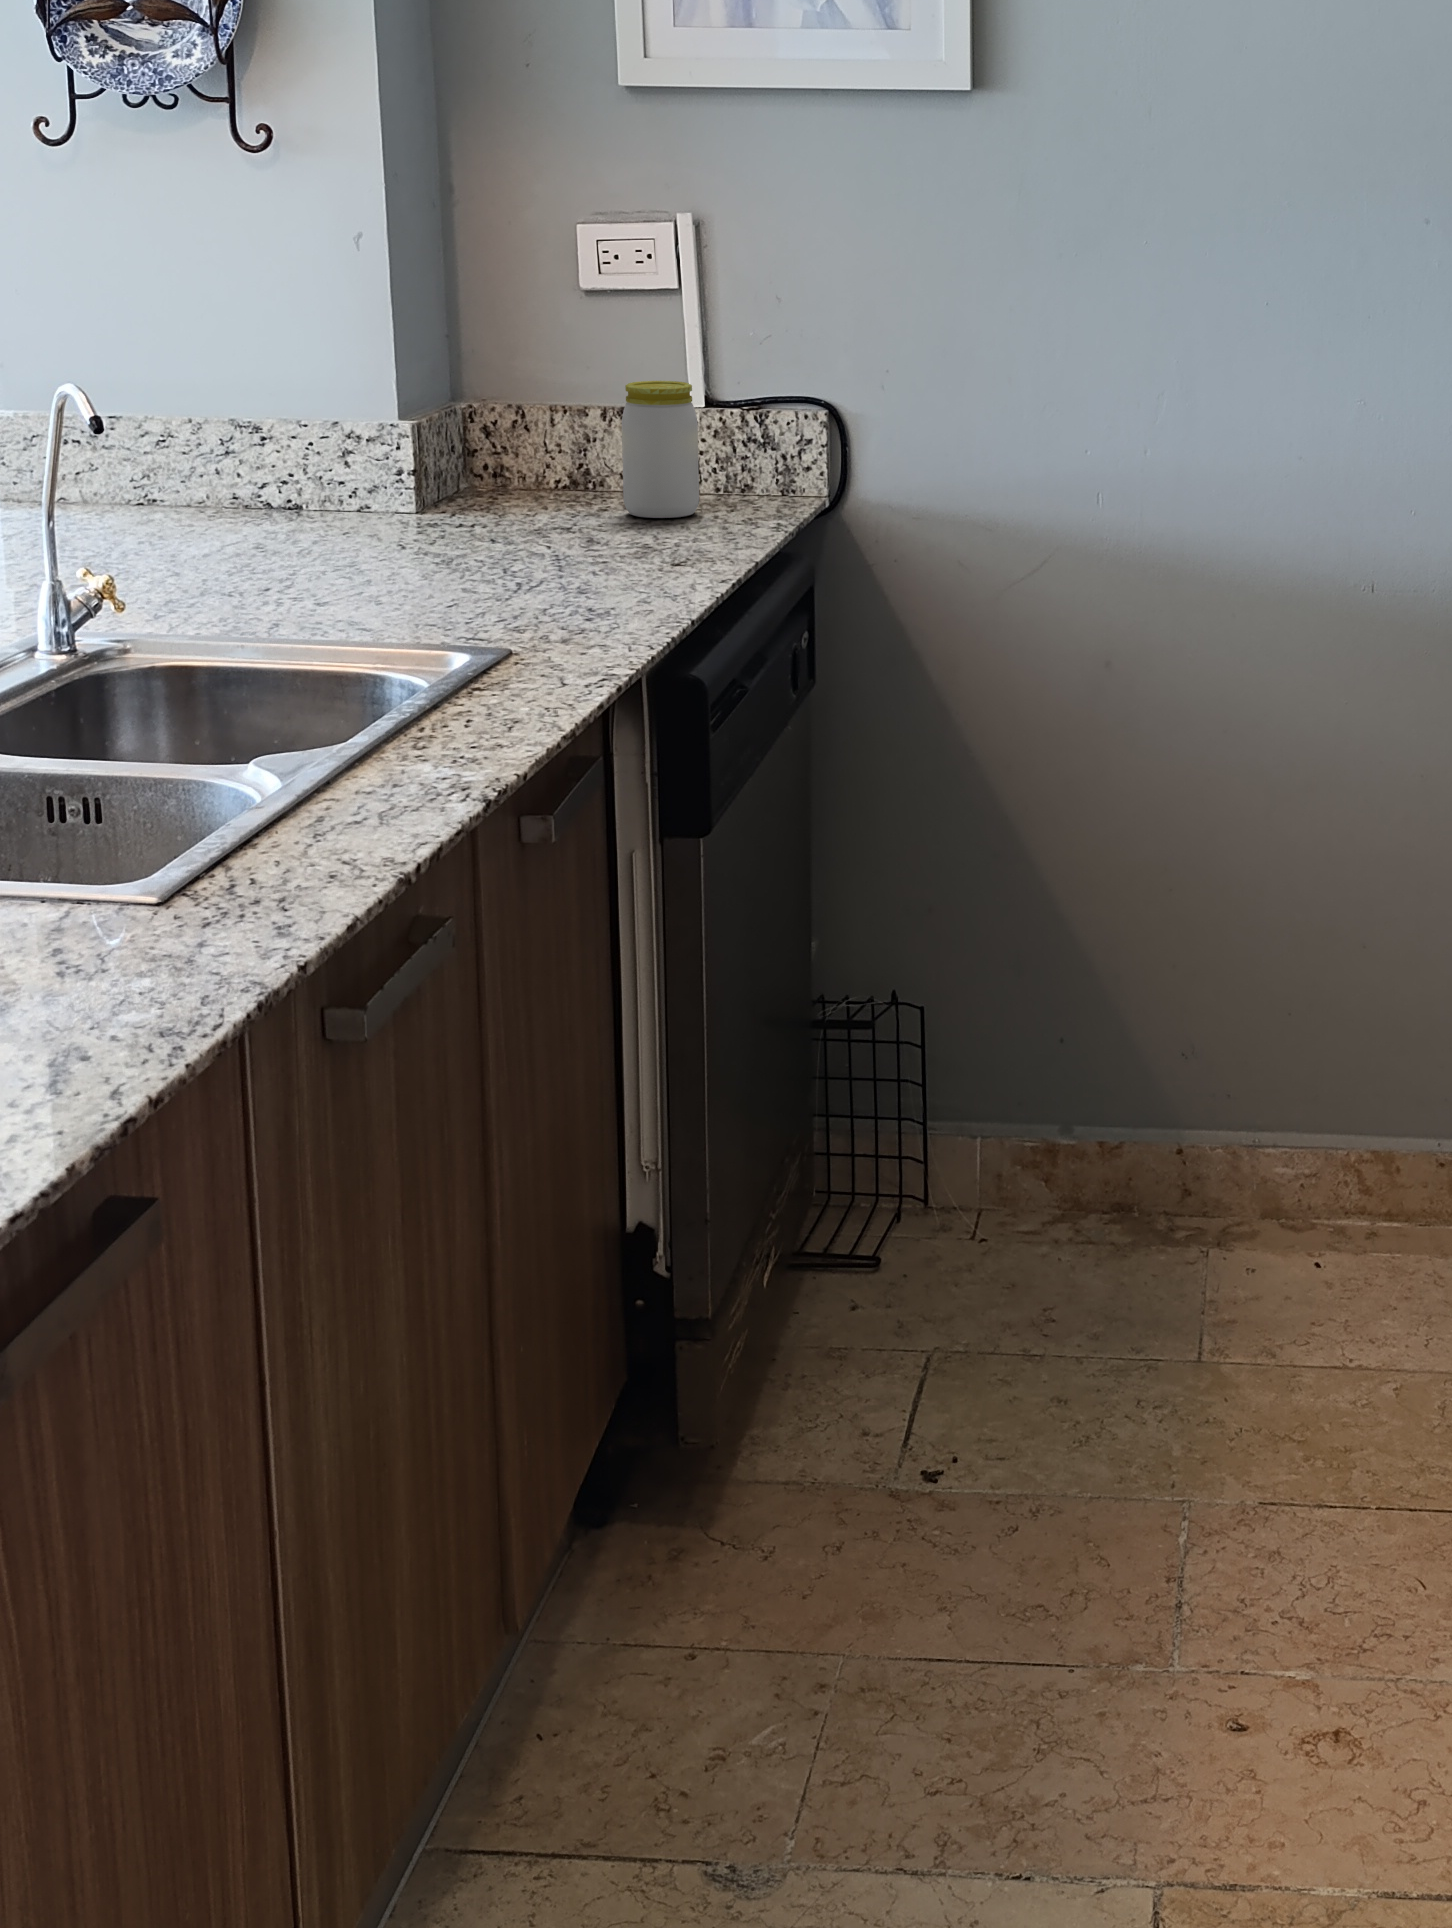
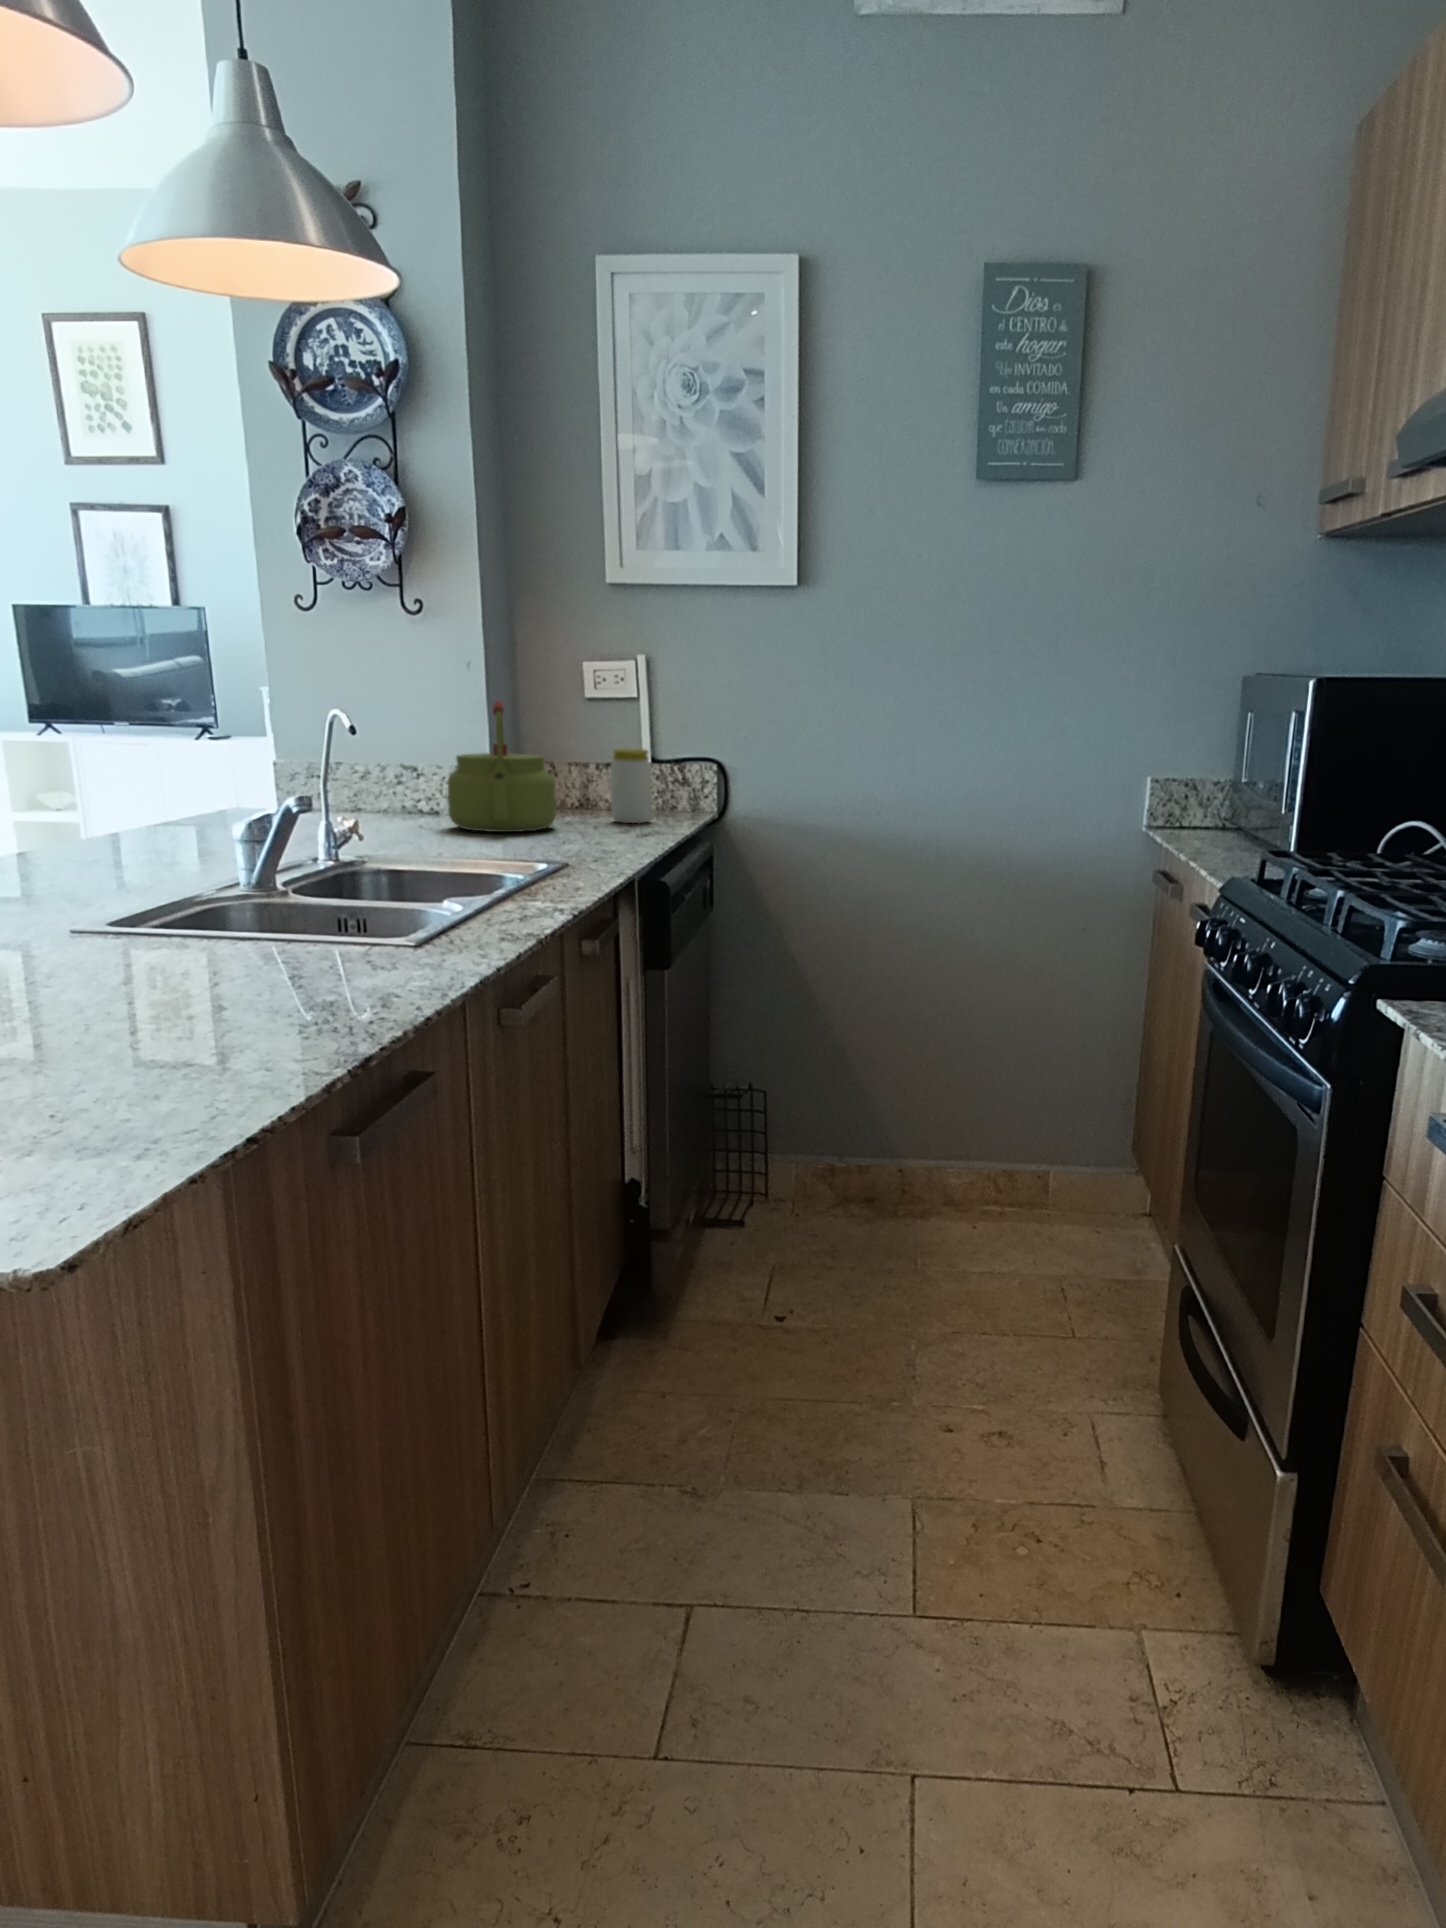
kettle: none [312,307,515,549] -> present [448,701,556,832]

